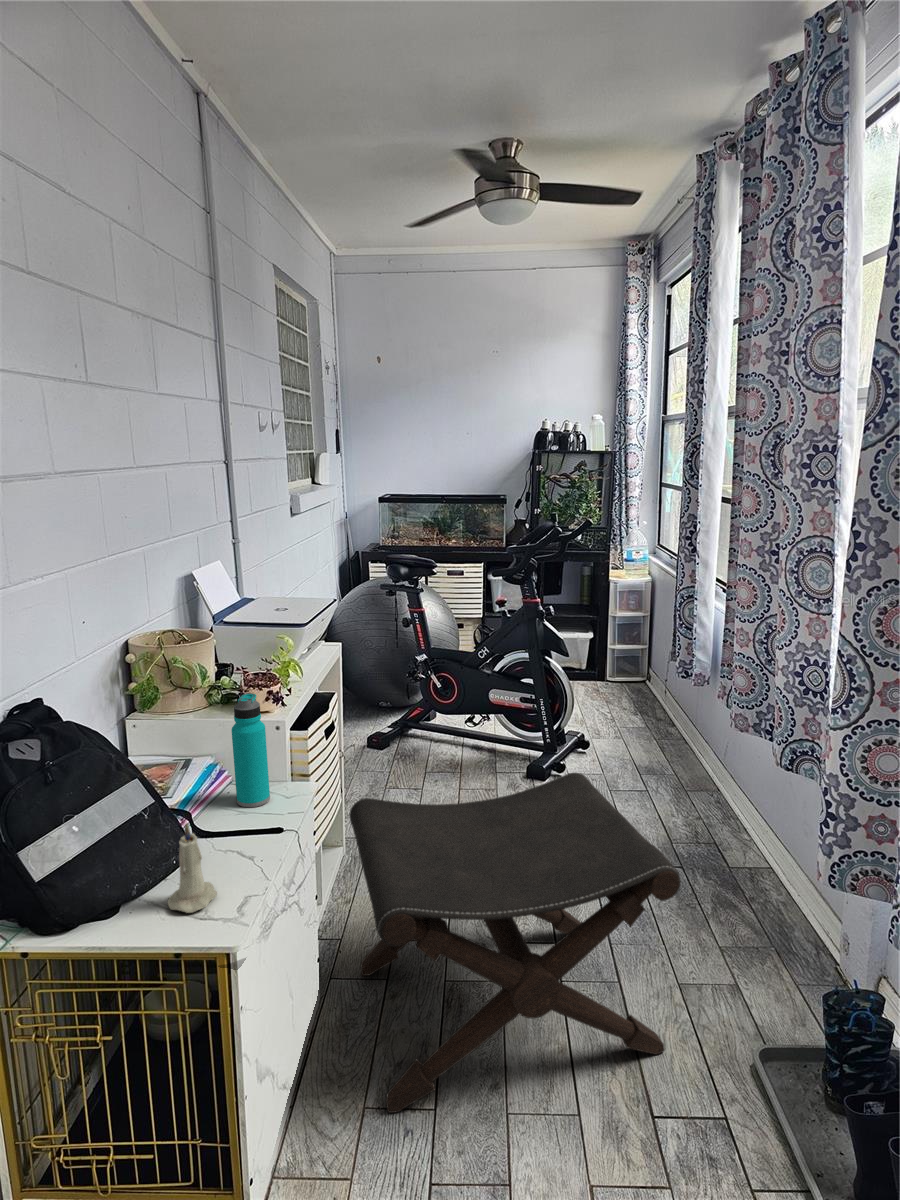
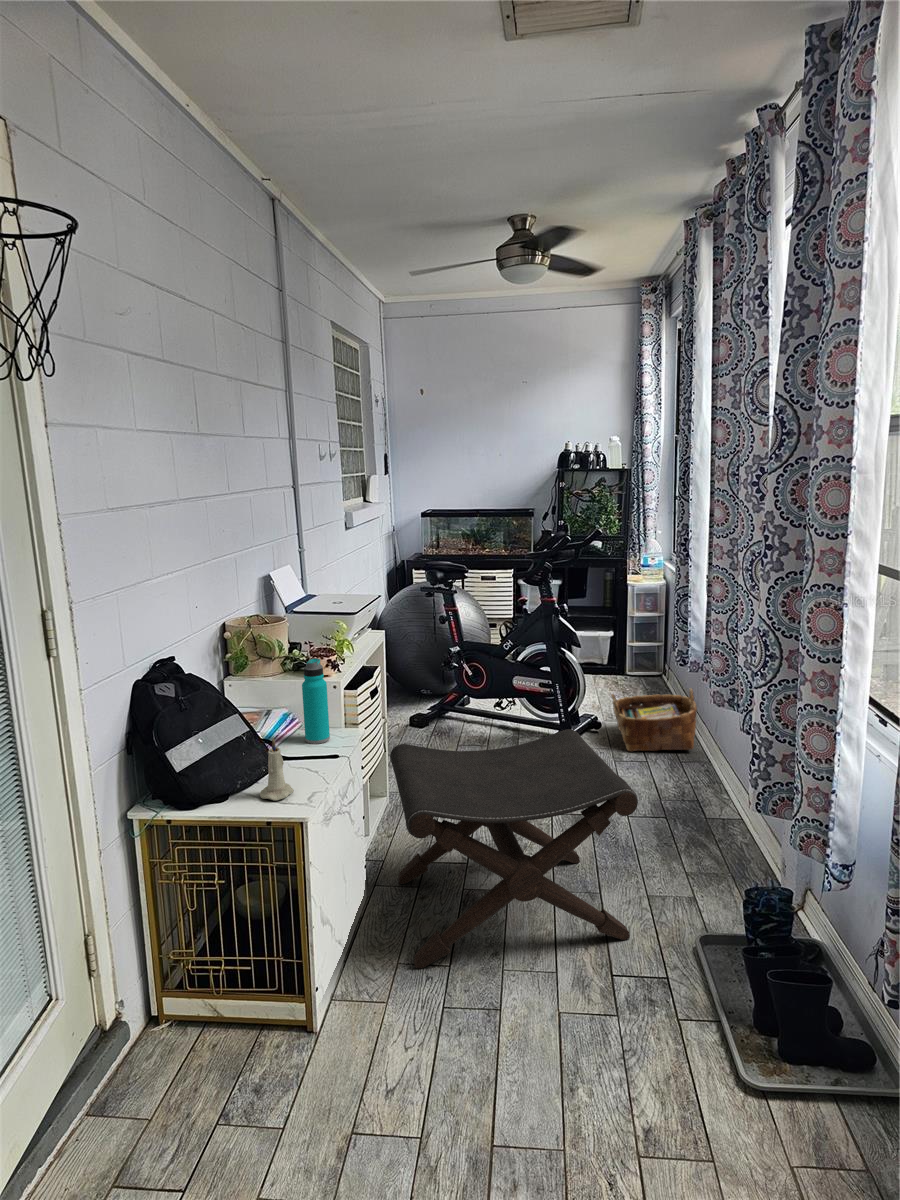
woven basket: none [603,704,703,779] -> present [611,688,697,751]

